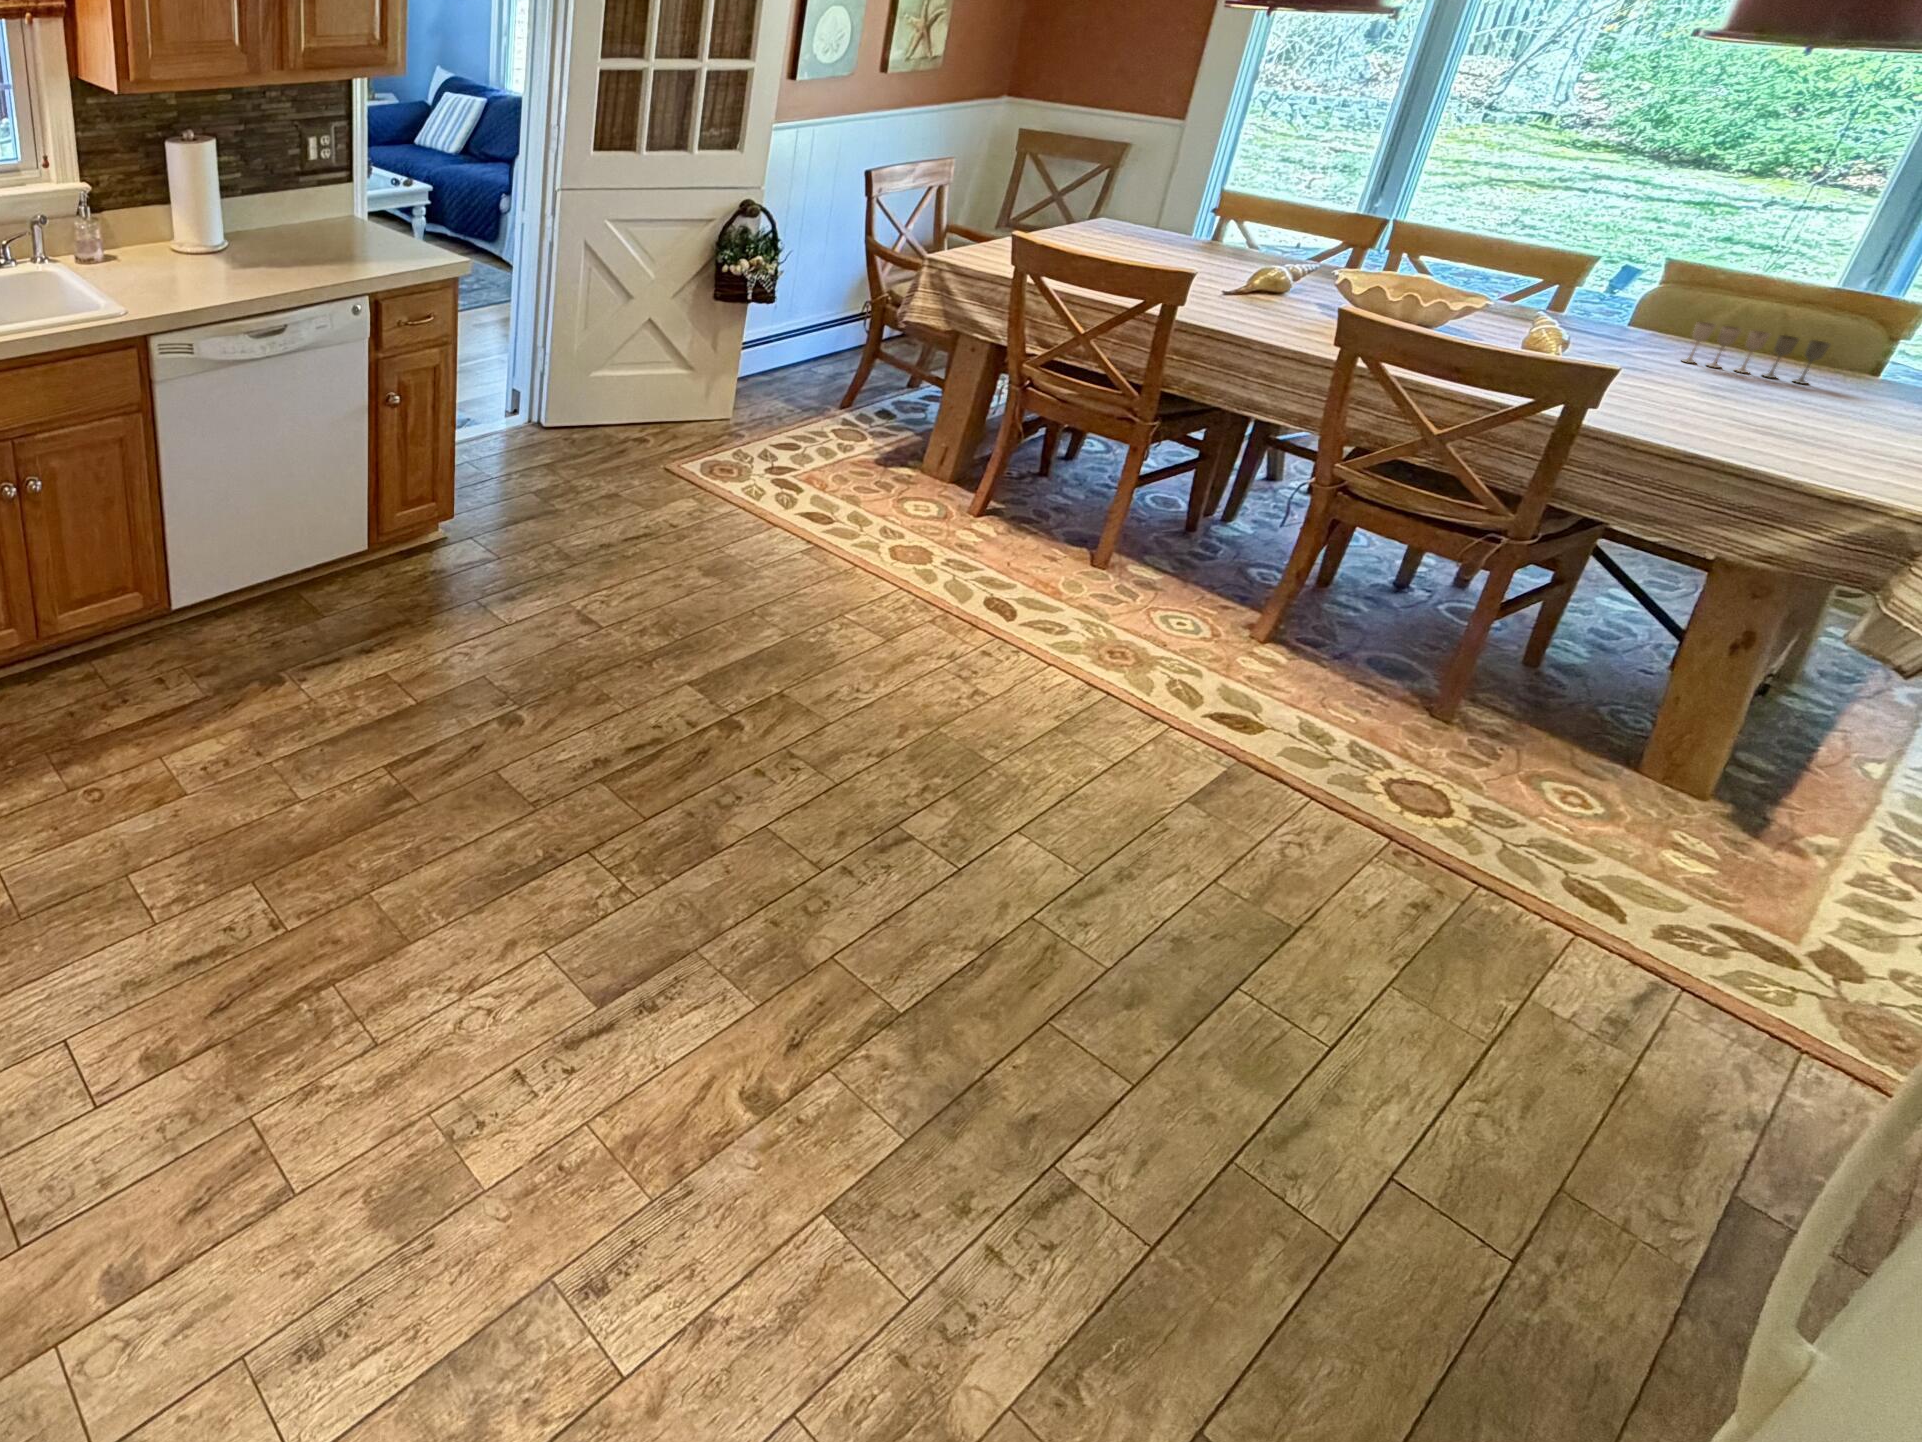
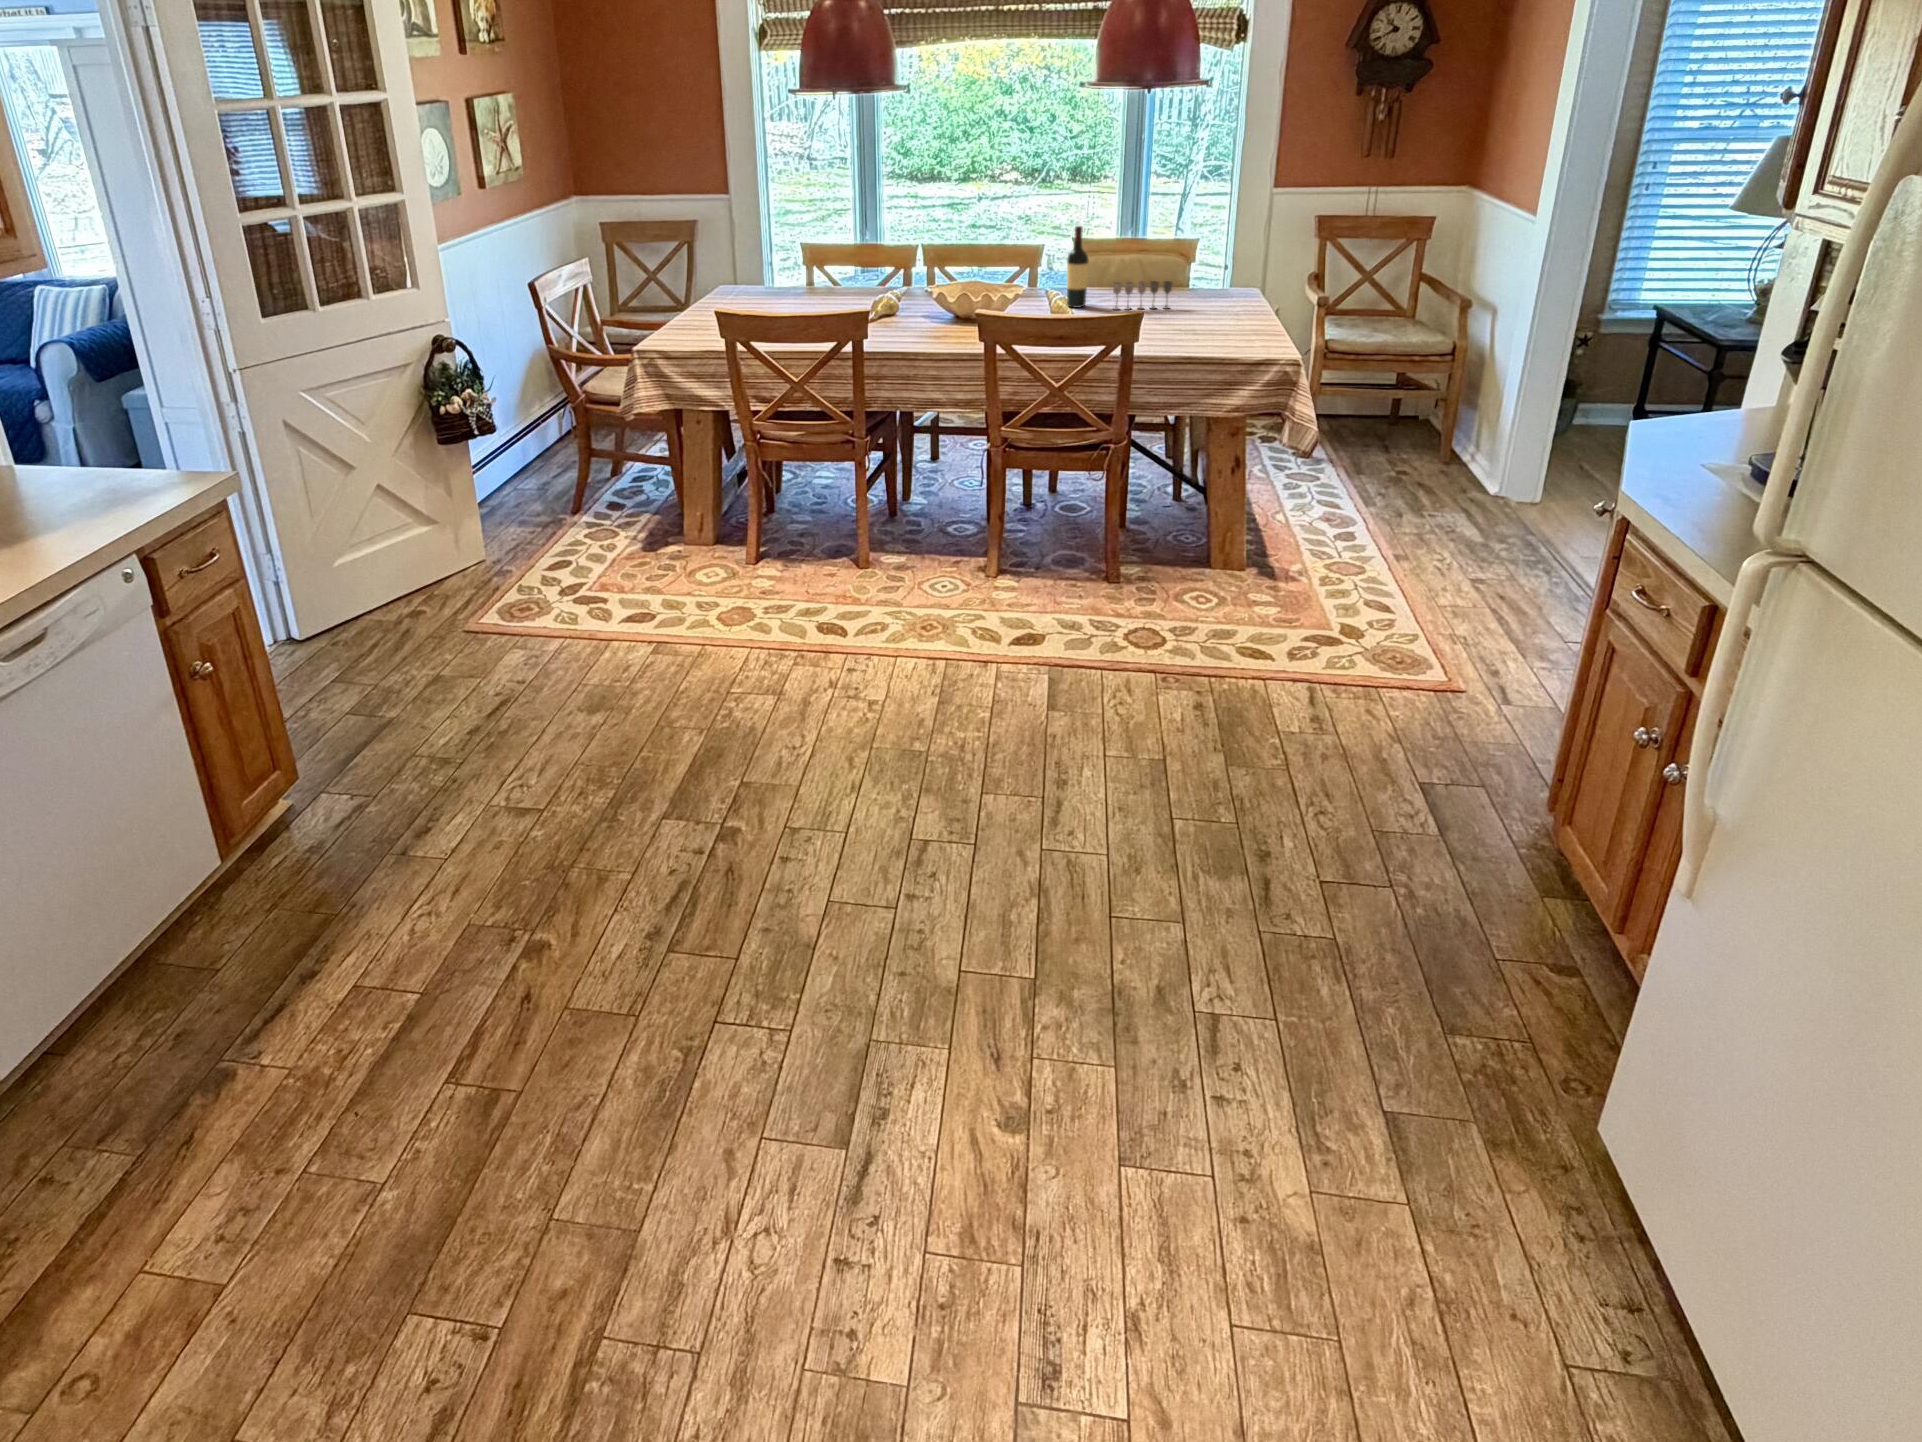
wine bottle: none [1597,227,1671,345] -> present [1067,226,1089,308]

